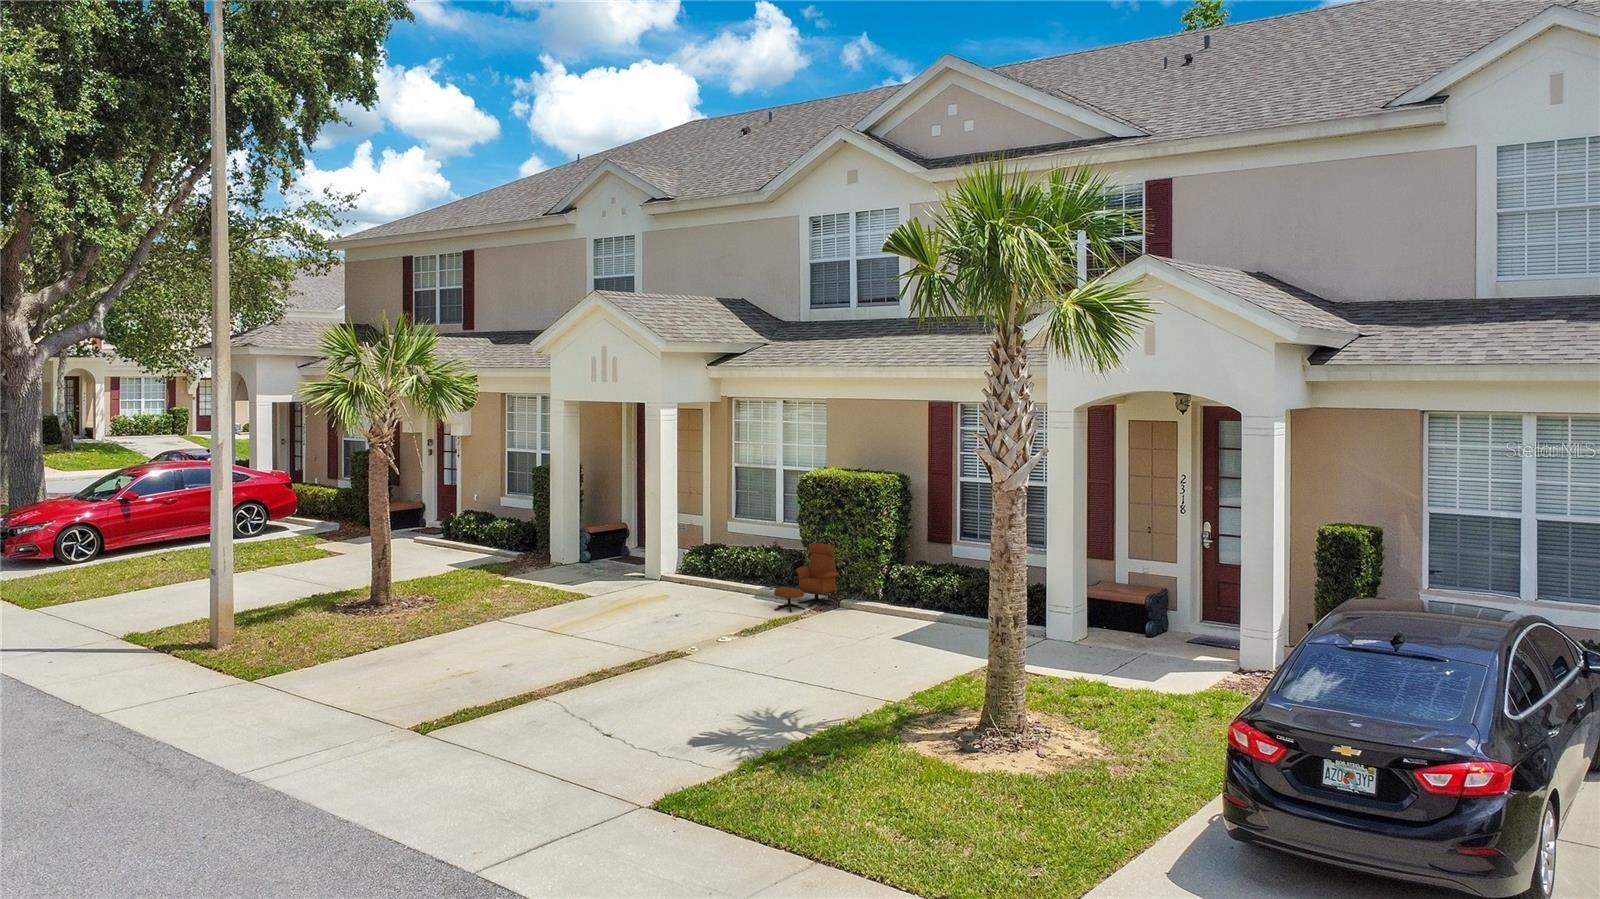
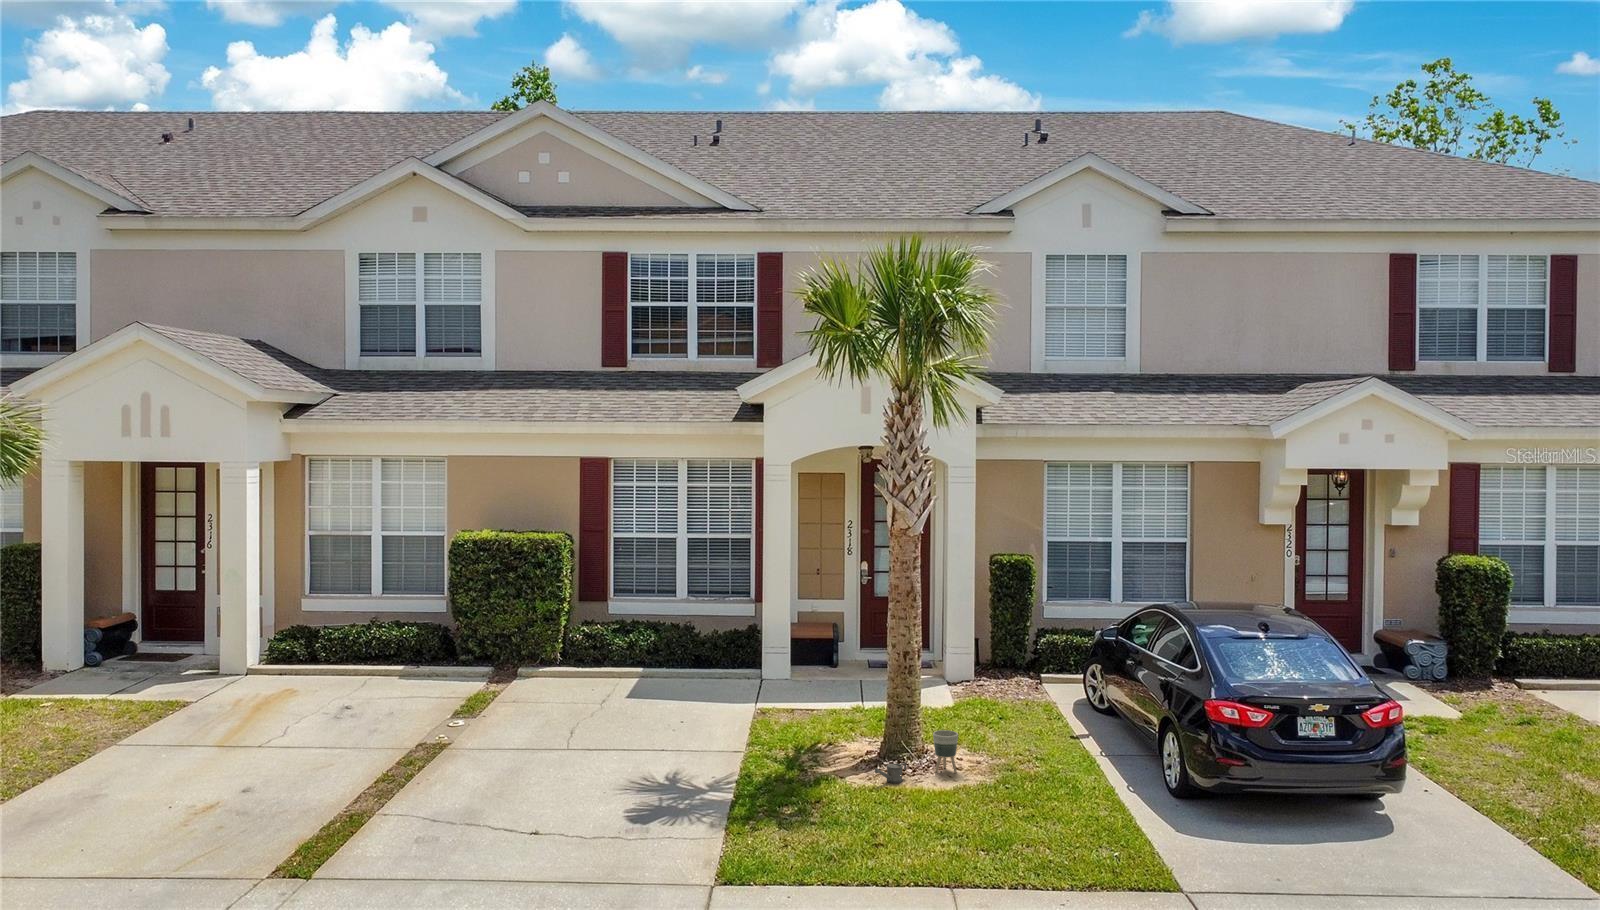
lounge chair: present [774,543,839,612] -> none [450,613,514,693]
planter: none [1024,707,1052,755] -> present [933,730,958,773]

